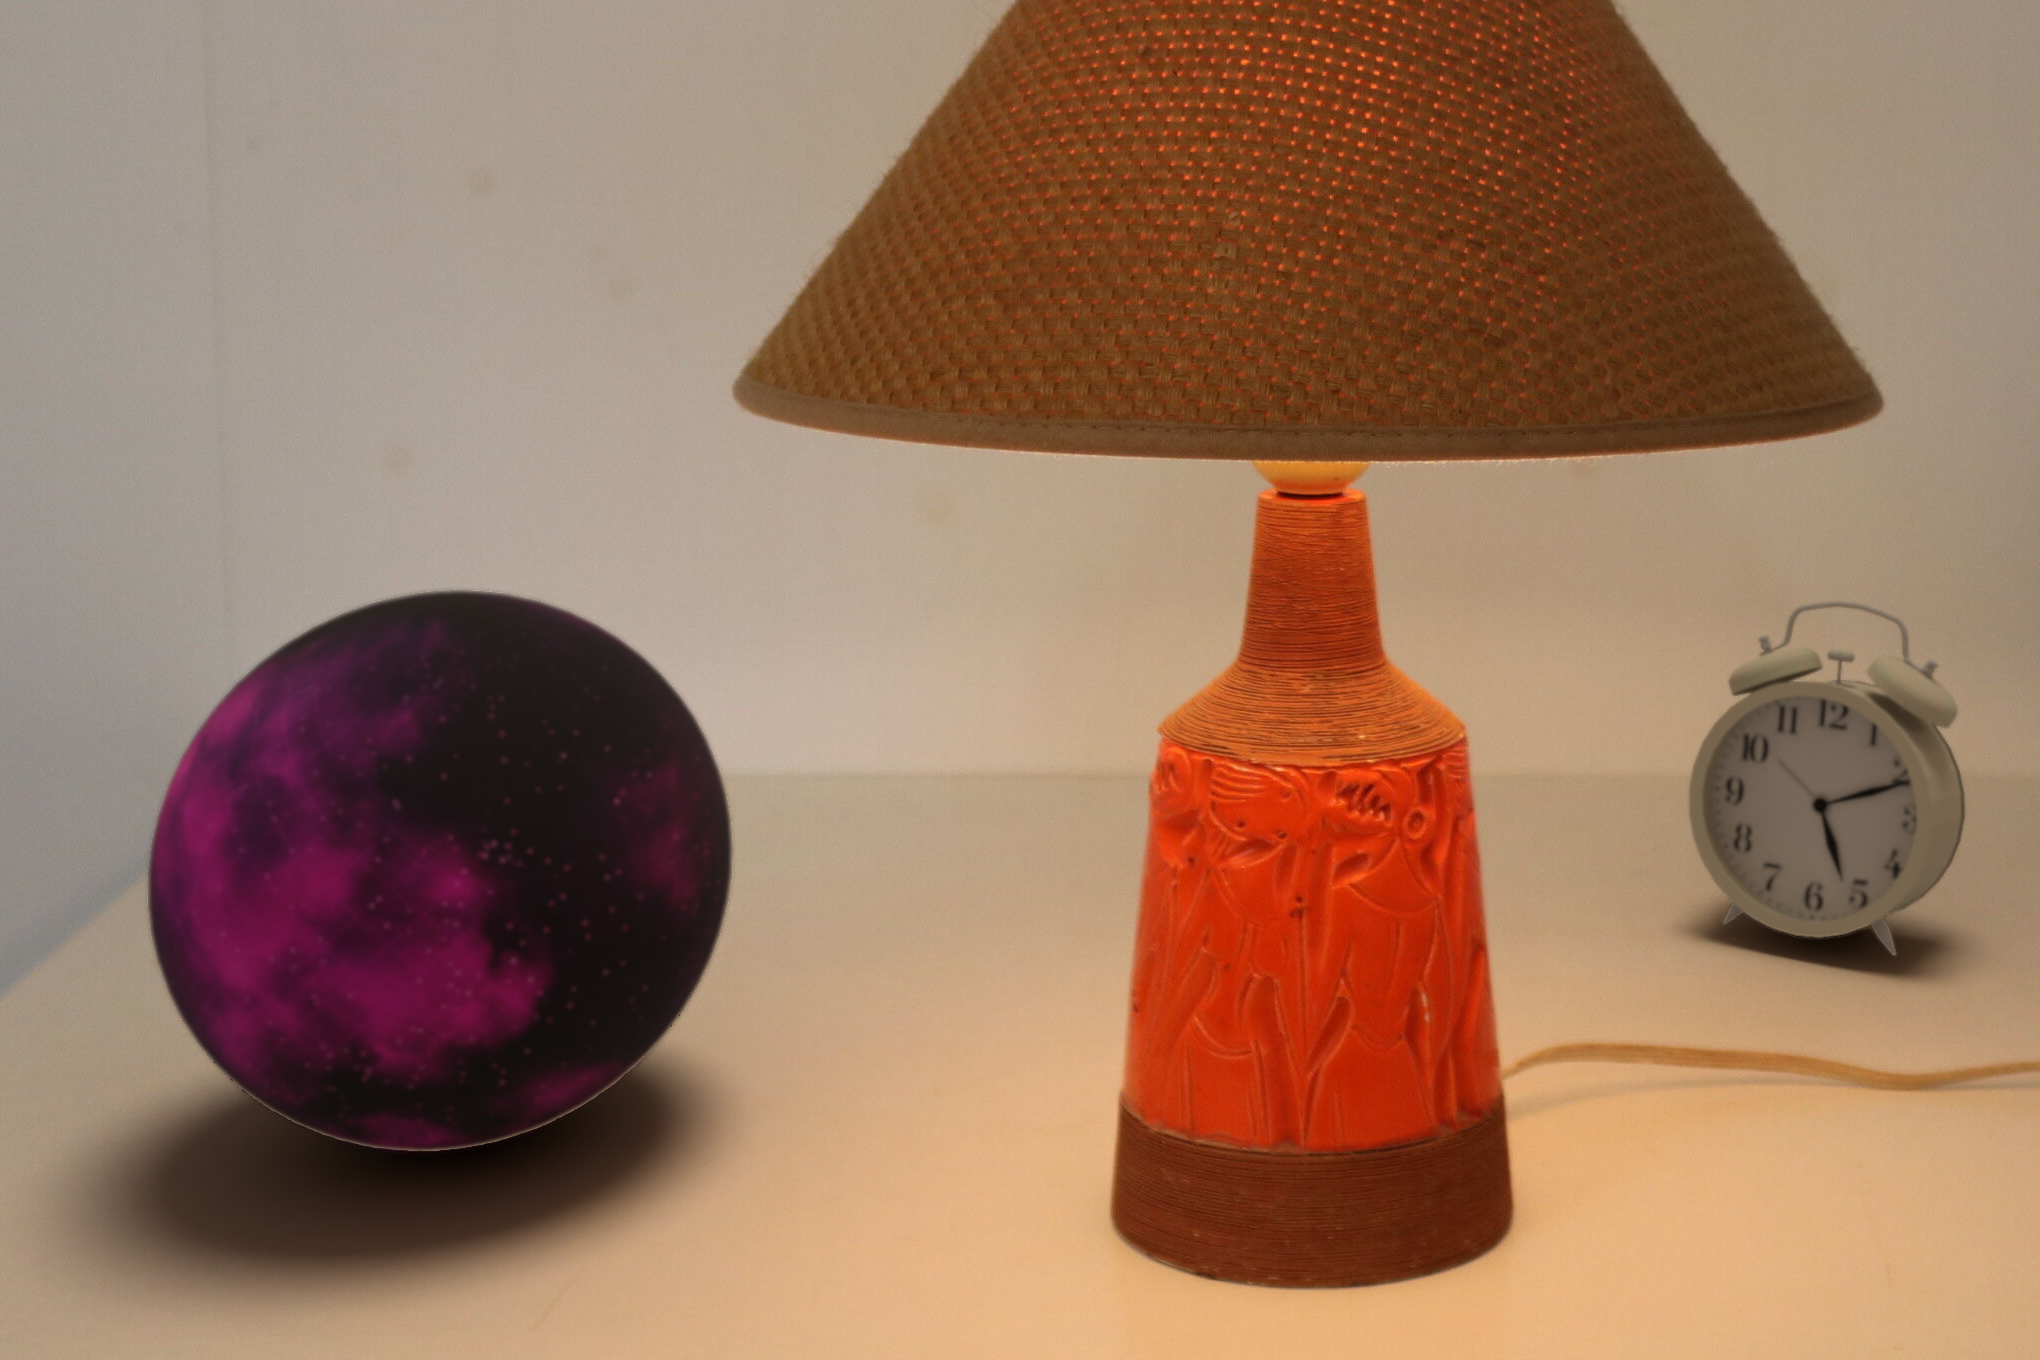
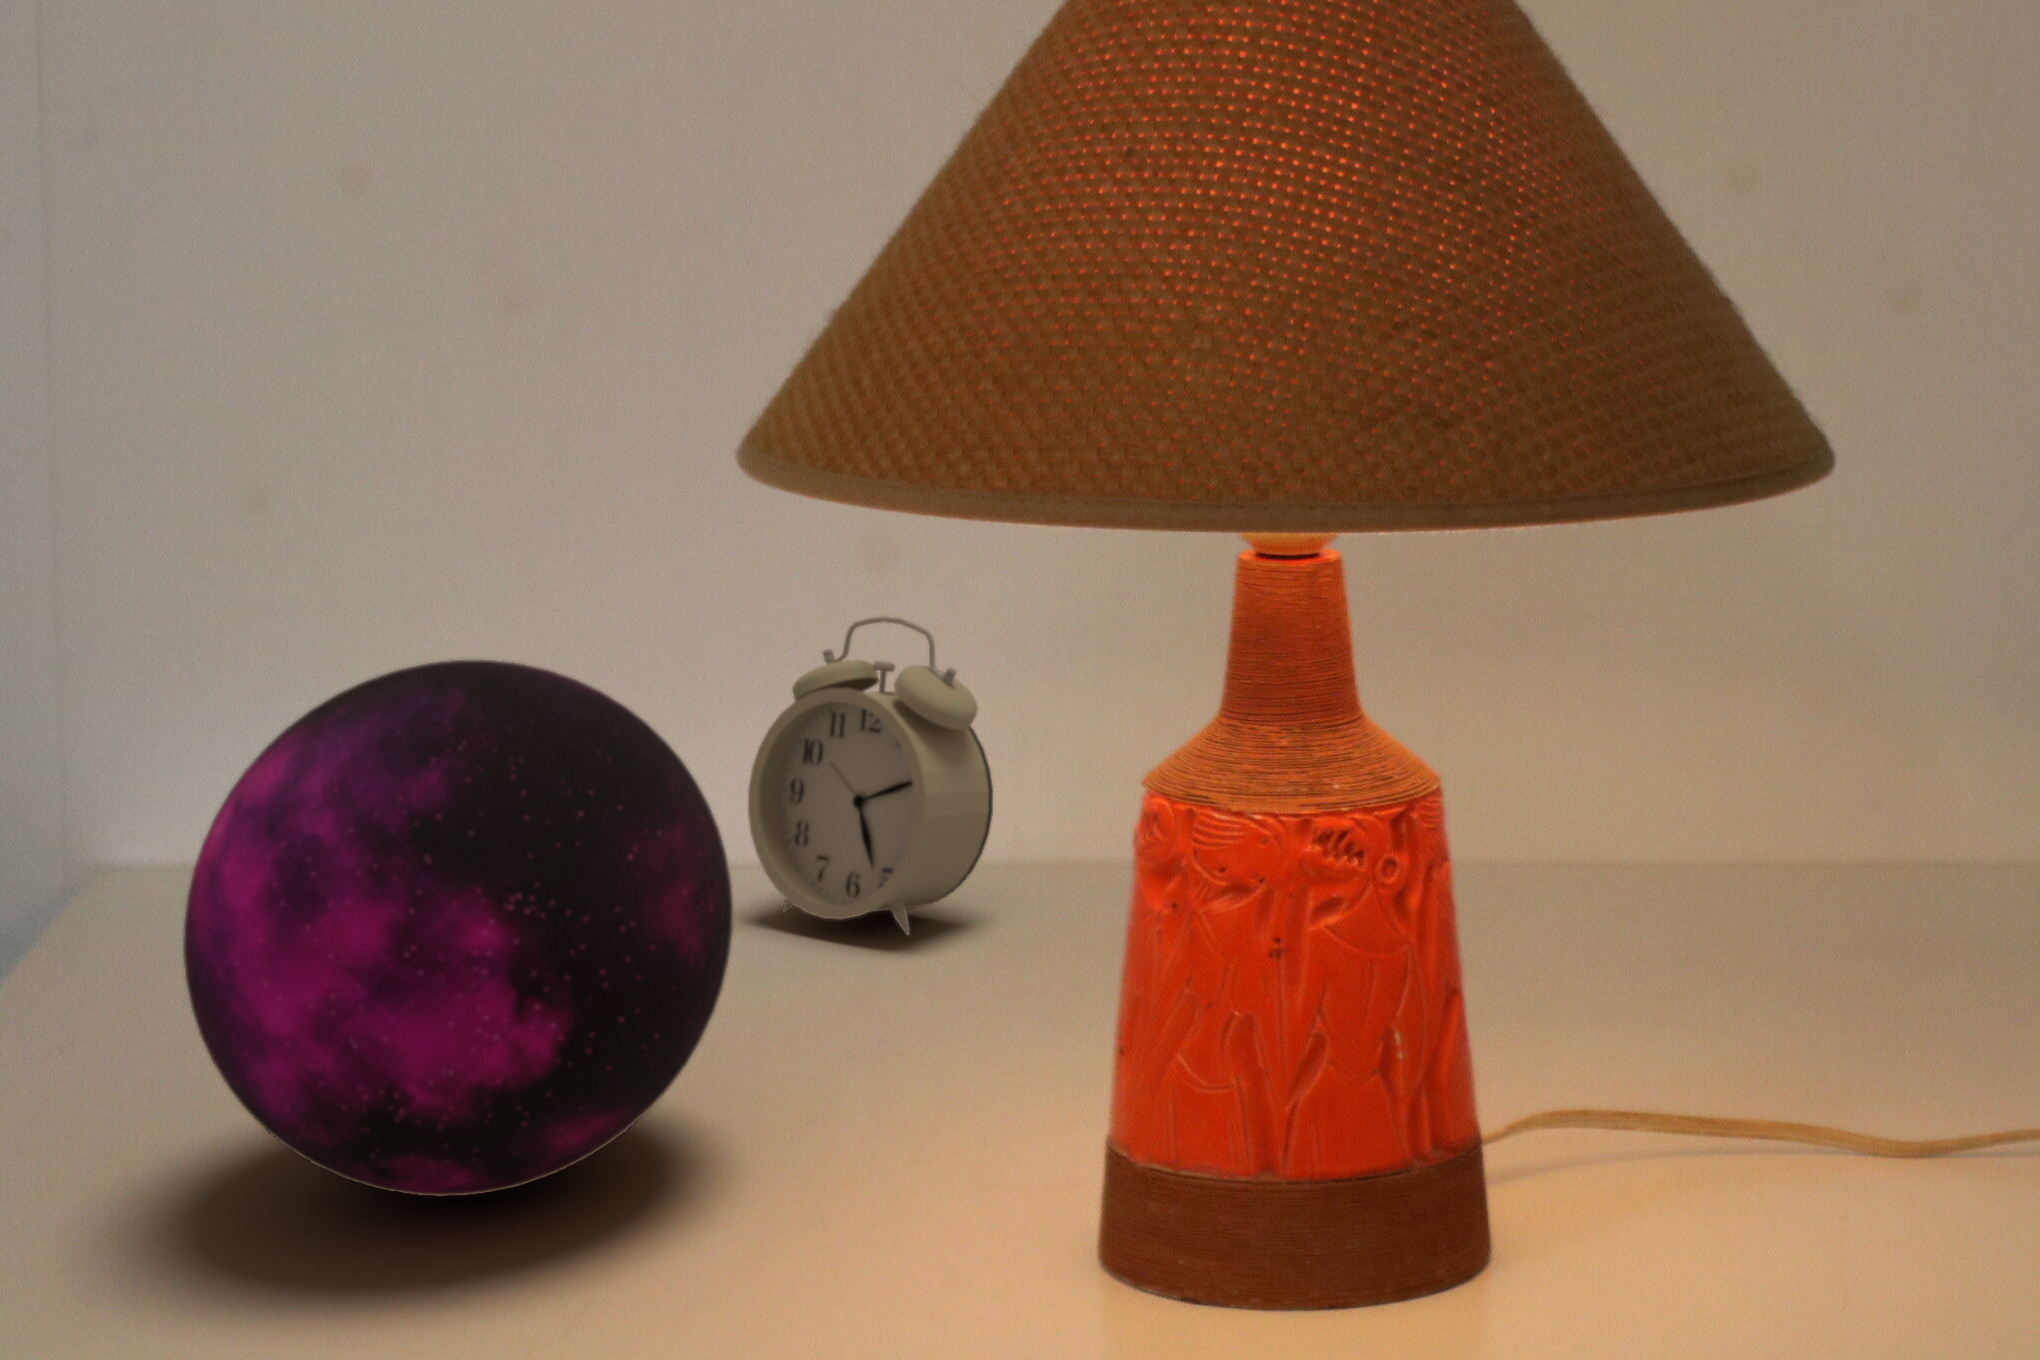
alarm clock: present [1689,601,1965,955] -> present [748,616,993,935]

